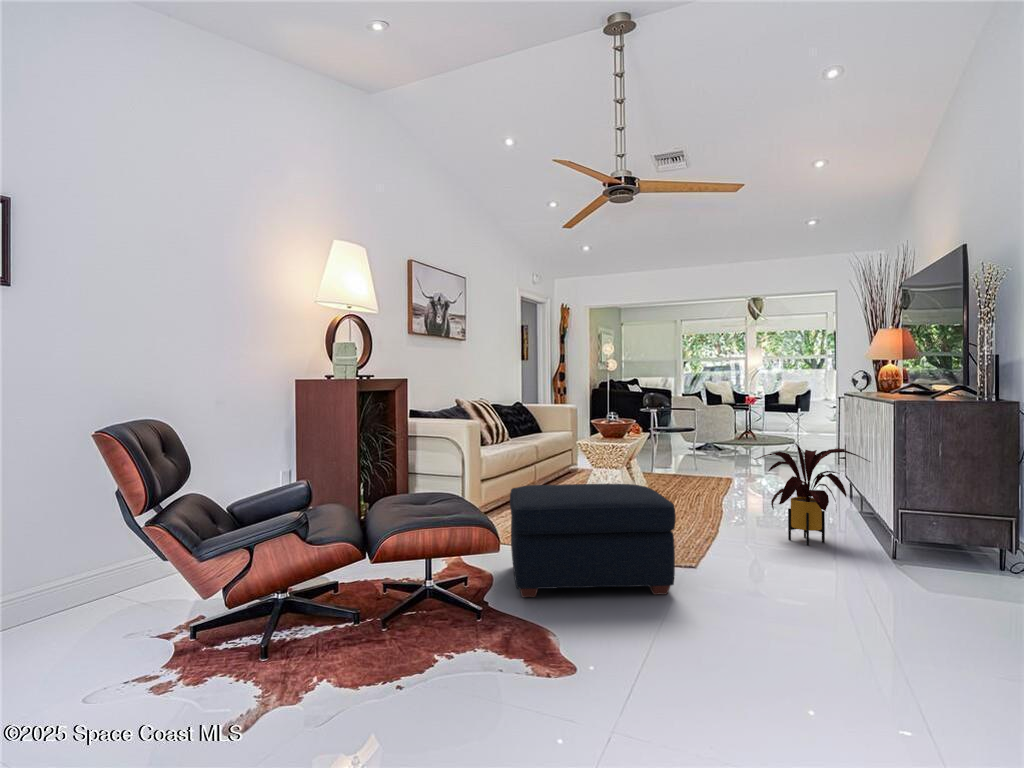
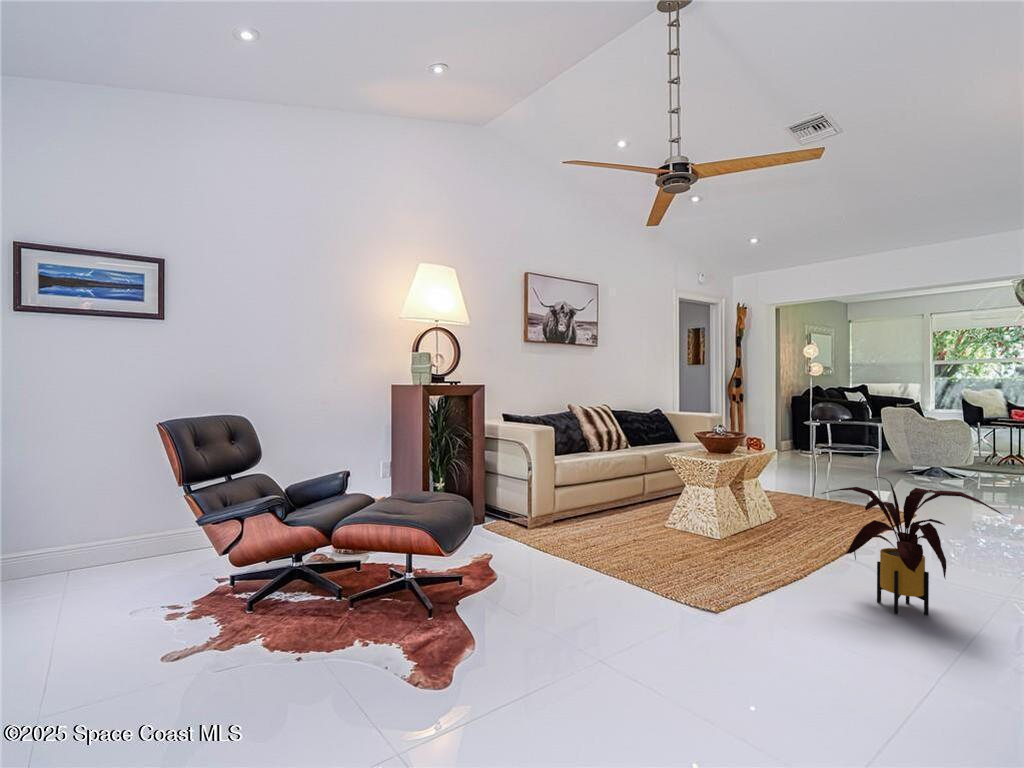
ottoman: present [510,484,676,597] -> none [476,496,658,633]

